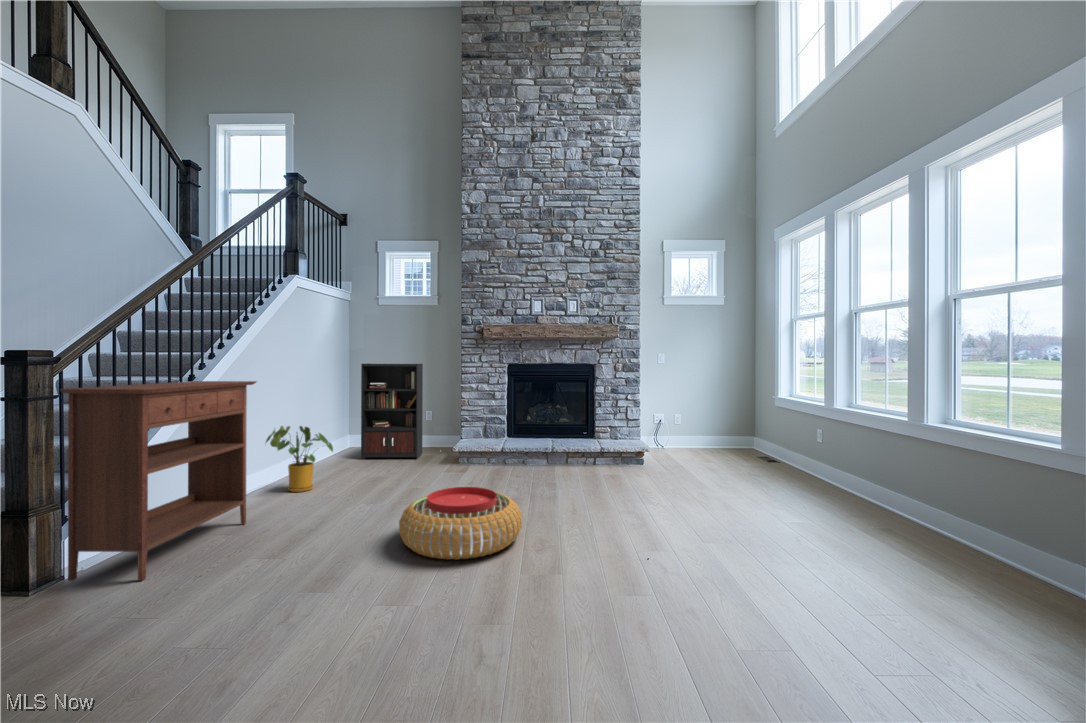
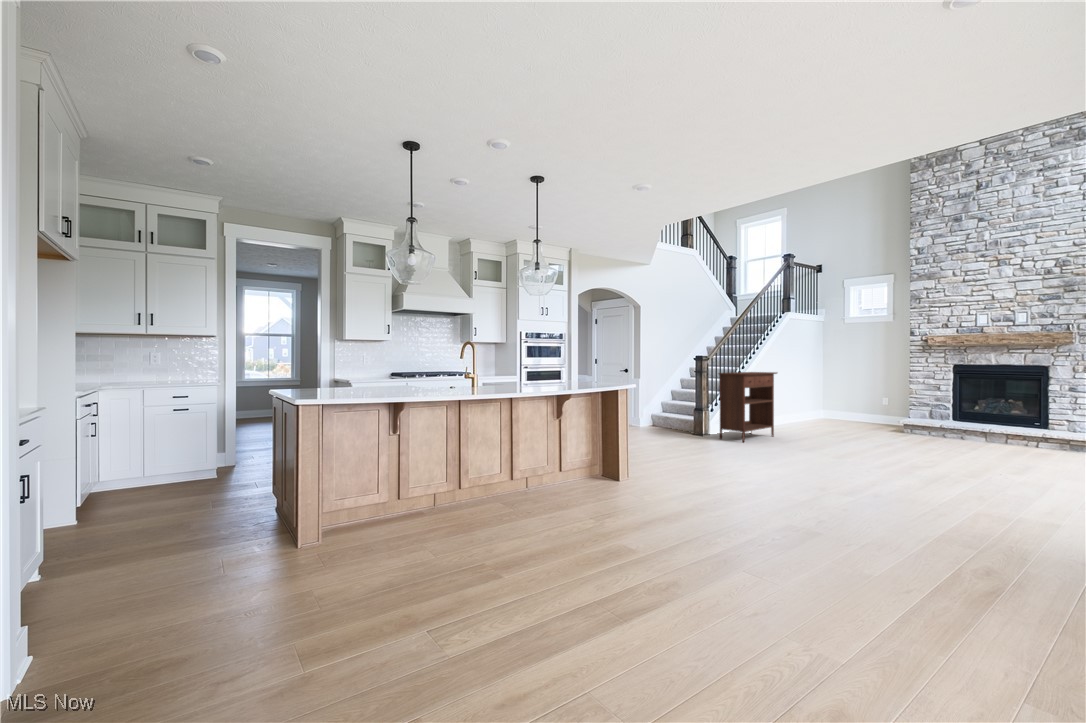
bookcase: present [361,364,441,458] -> none [832,364,894,427]
house plant: present [266,426,333,492] -> none [778,397,814,431]
pouf: present [399,487,522,560] -> none [849,429,924,459]

